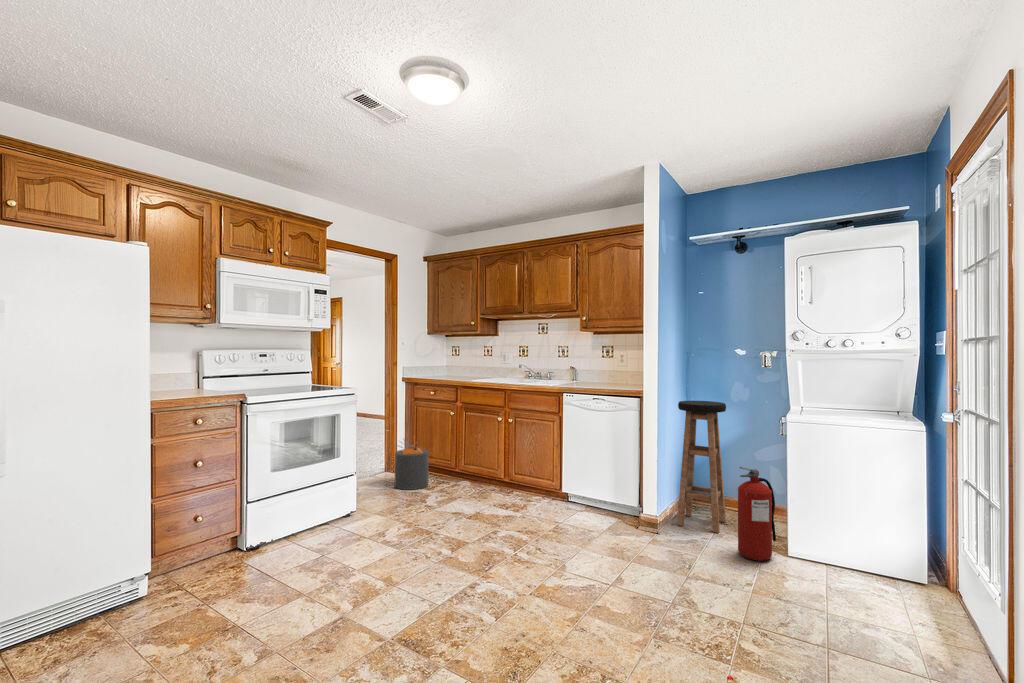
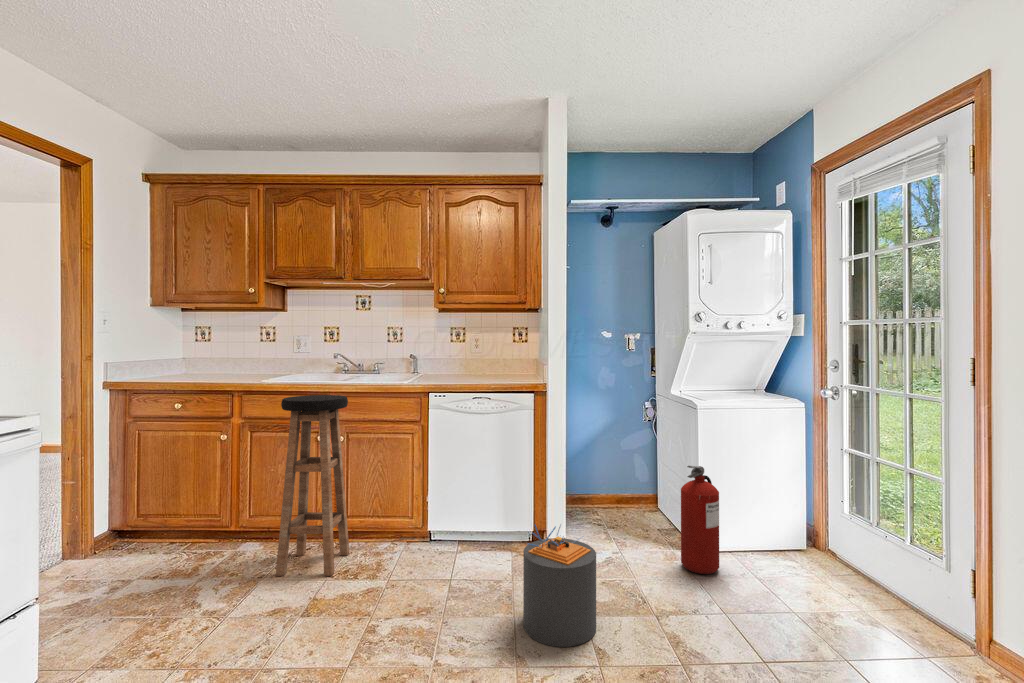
bar stool: present [677,401,726,533] -> present [276,395,349,576]
trash can: present [395,442,429,490] -> present [523,525,596,647]

